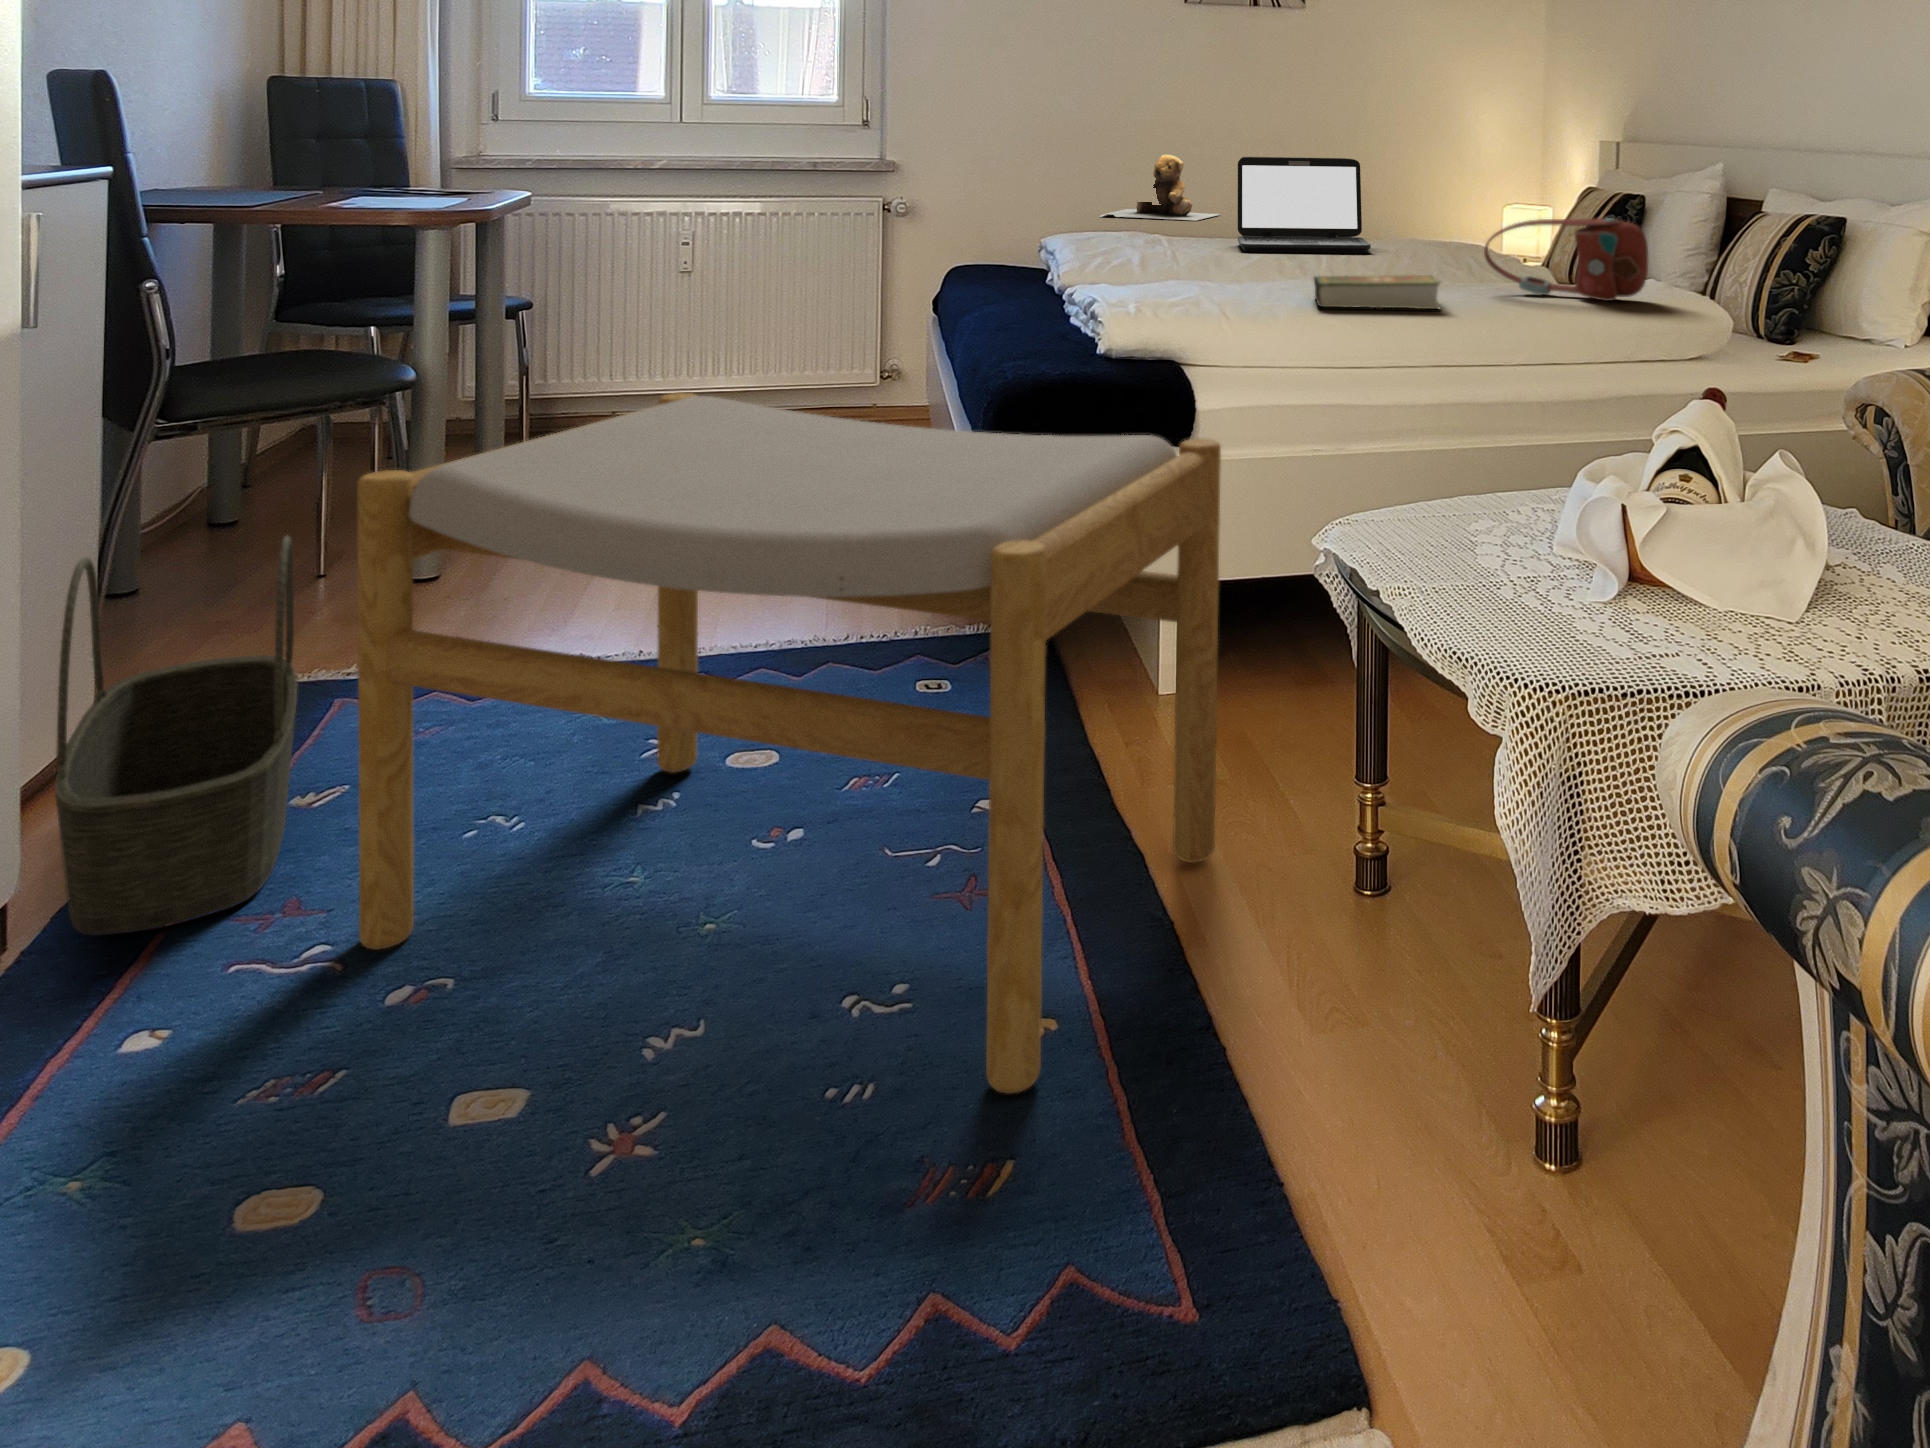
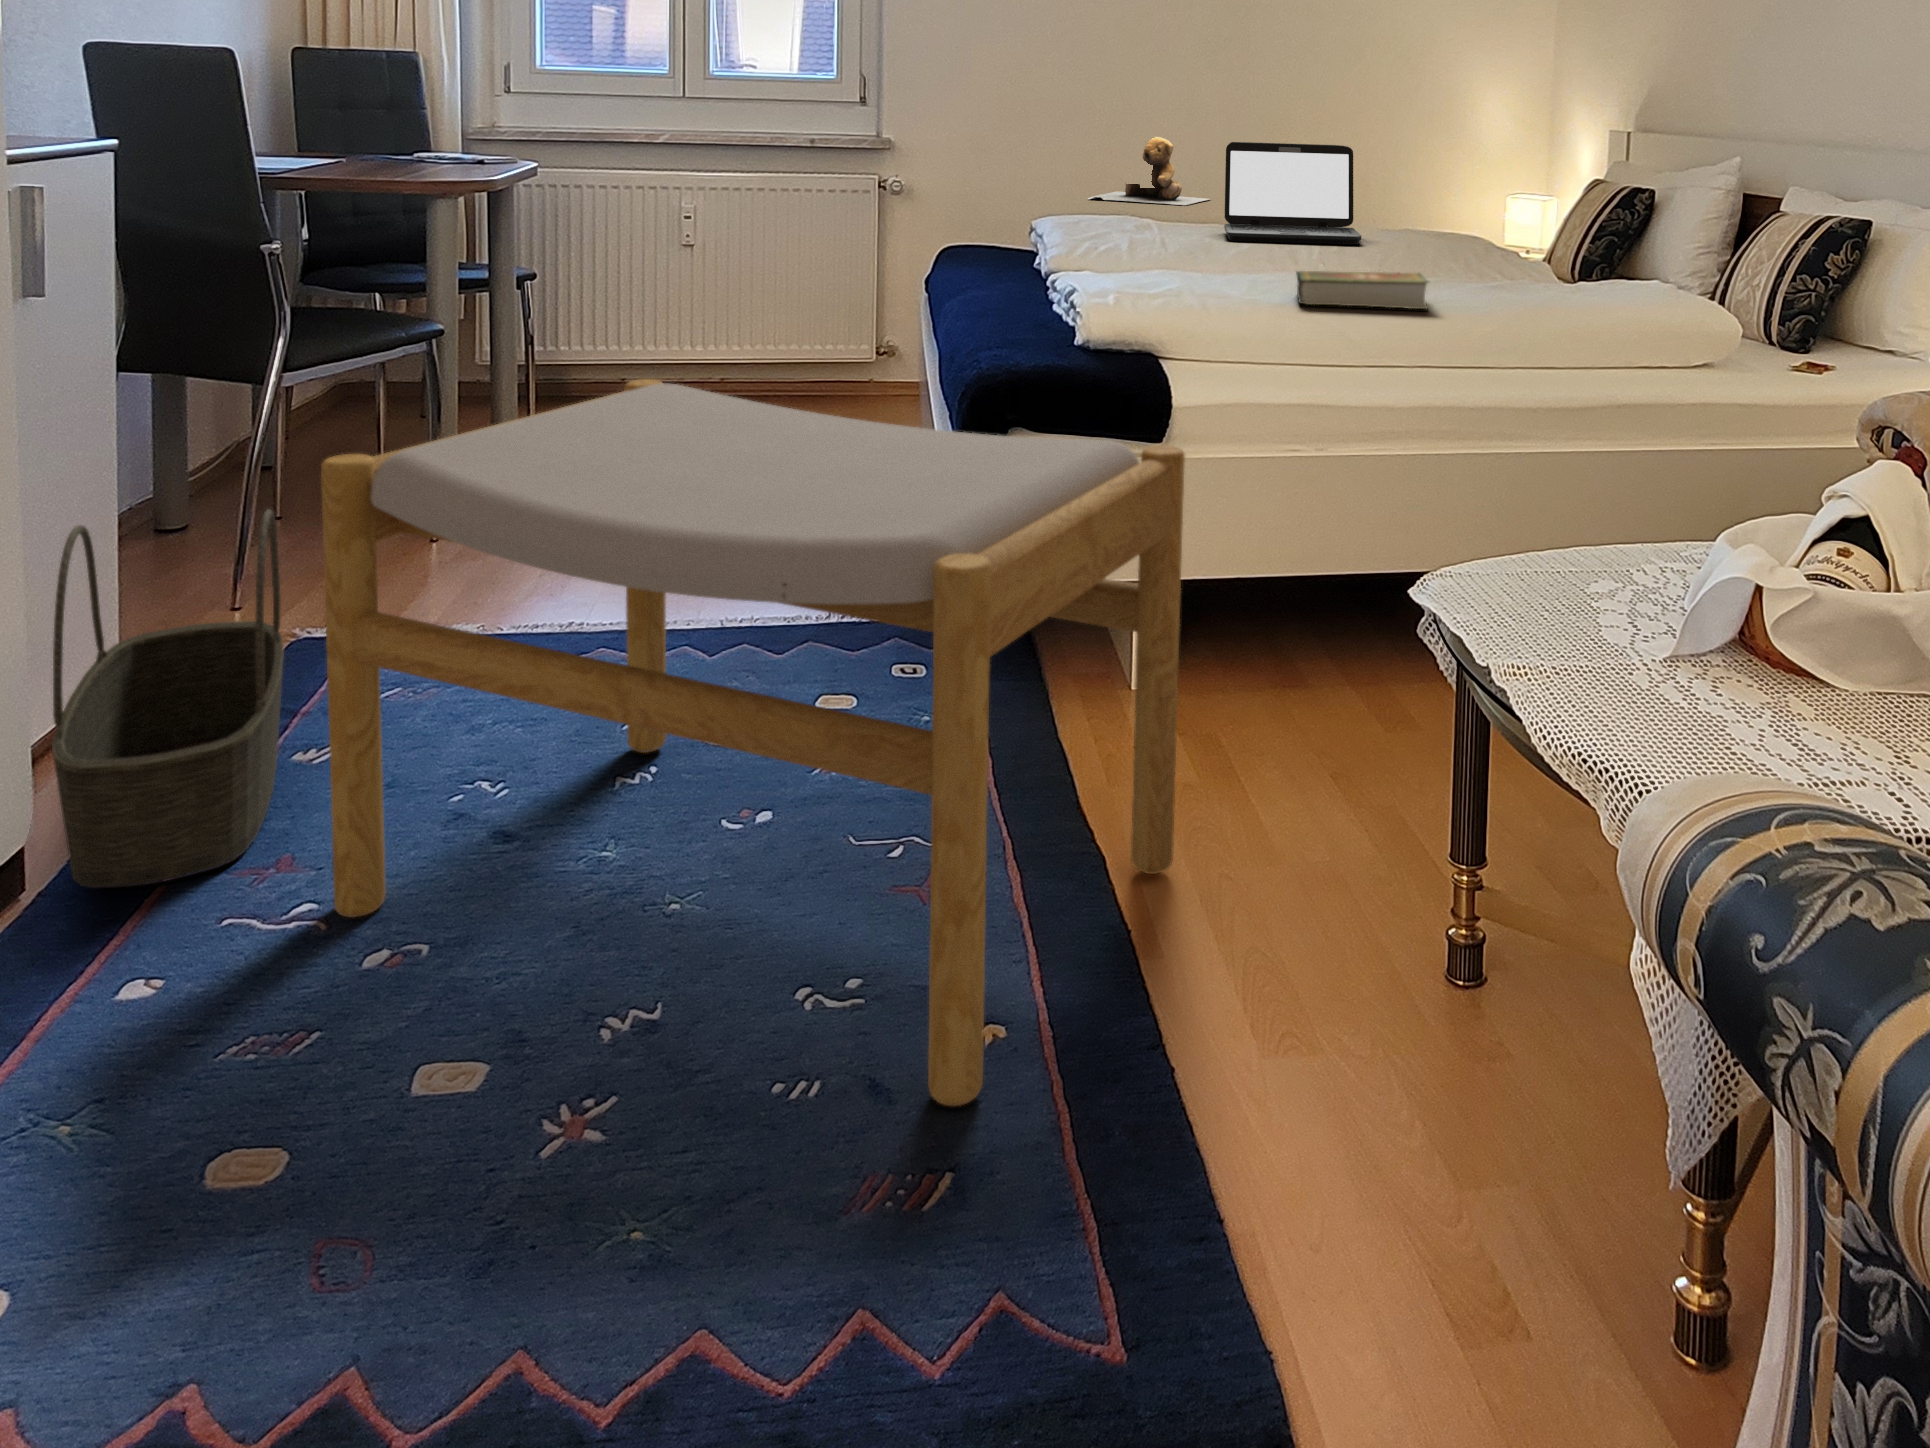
handbag: present [1484,218,1648,301] -> none [1477,216,1653,304]

